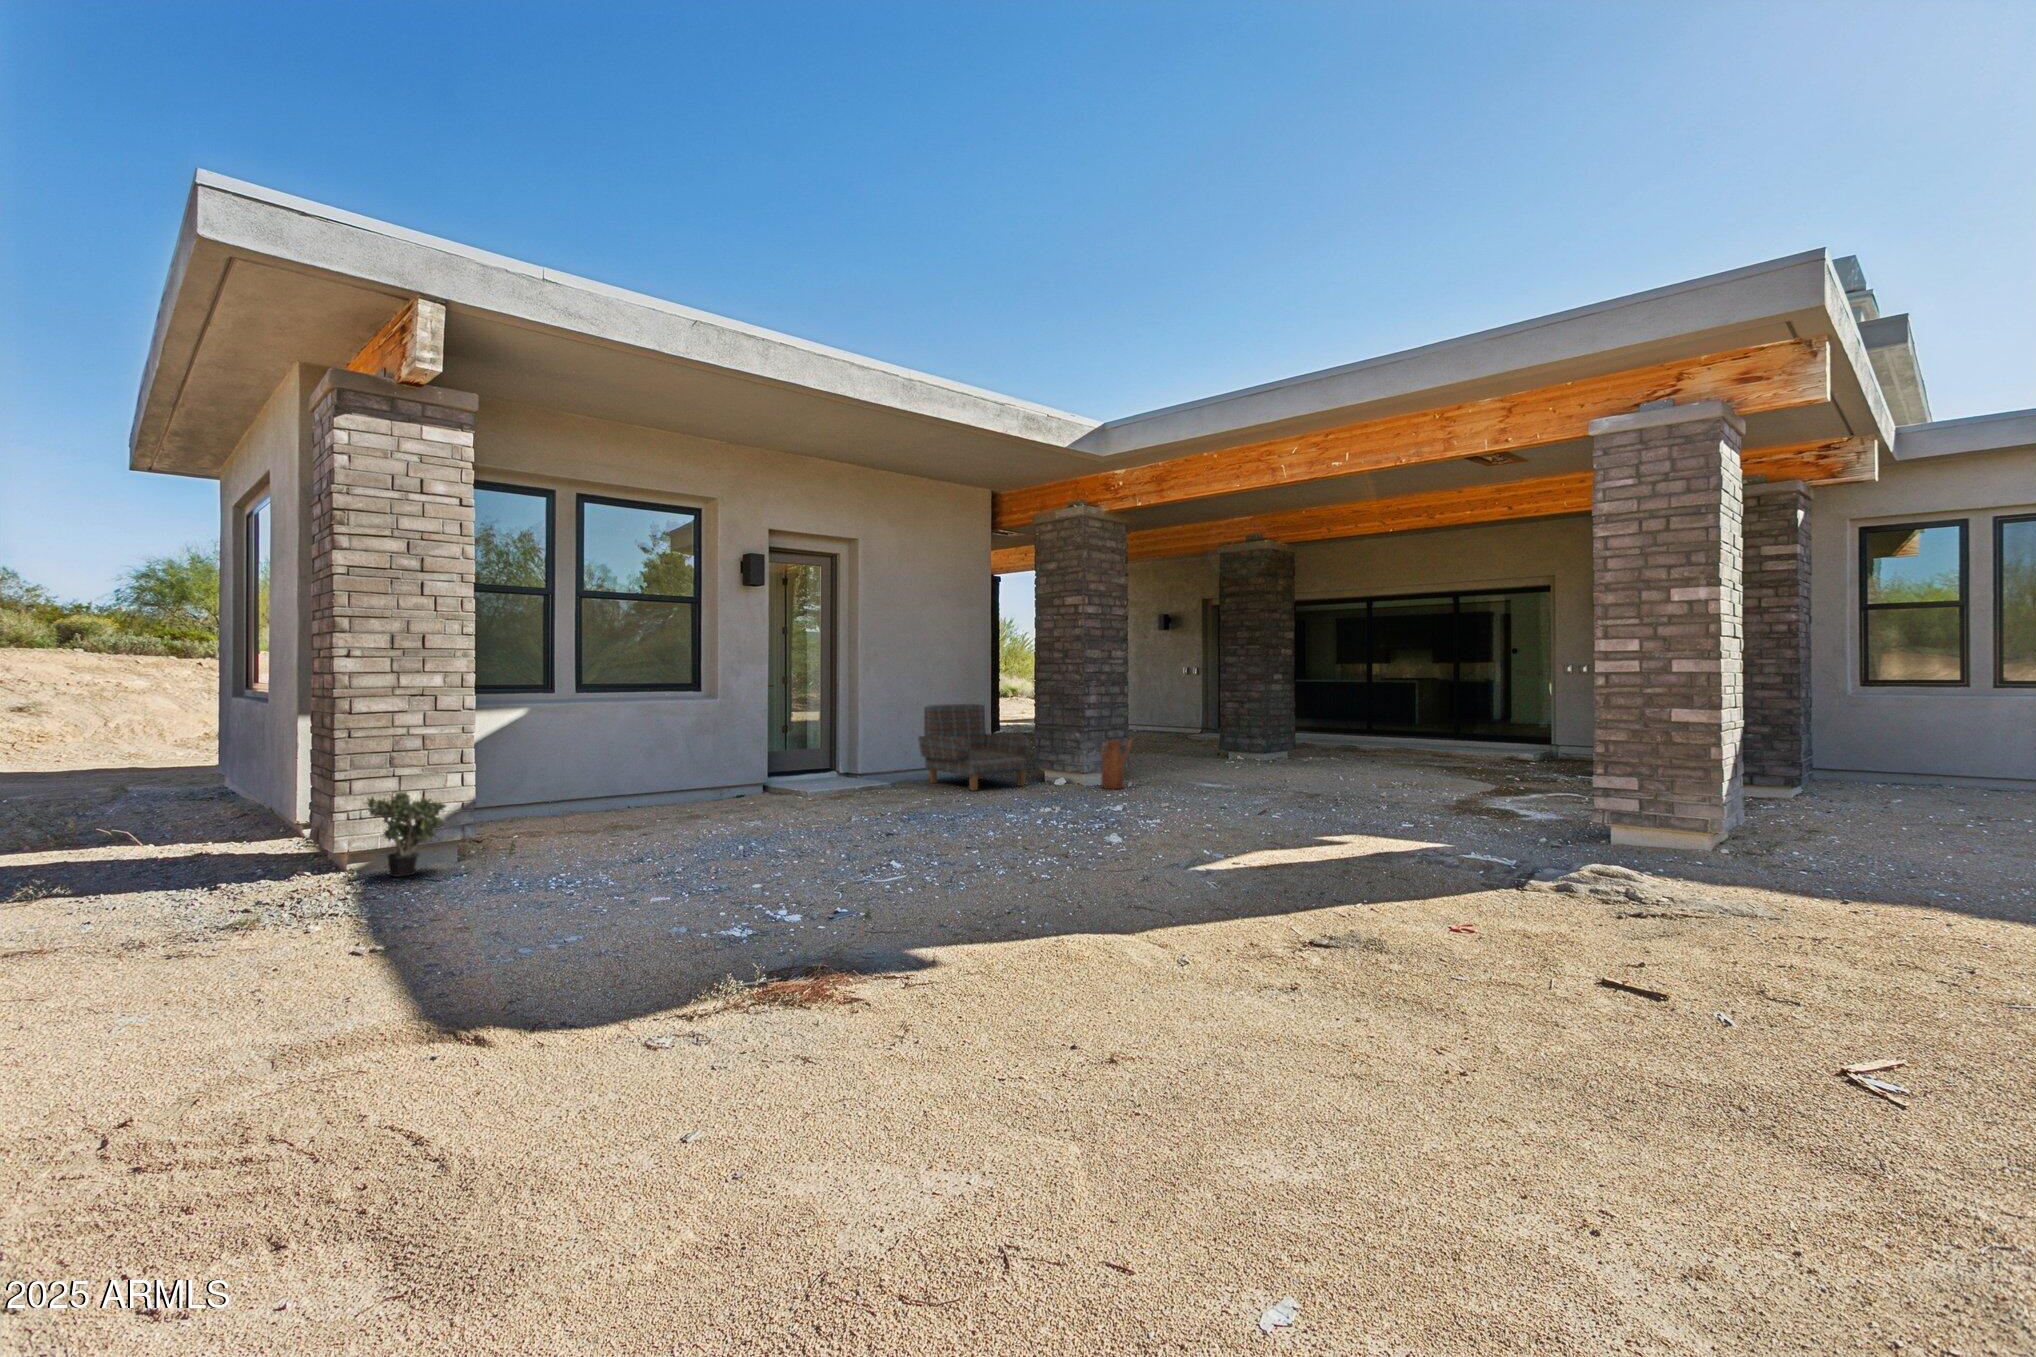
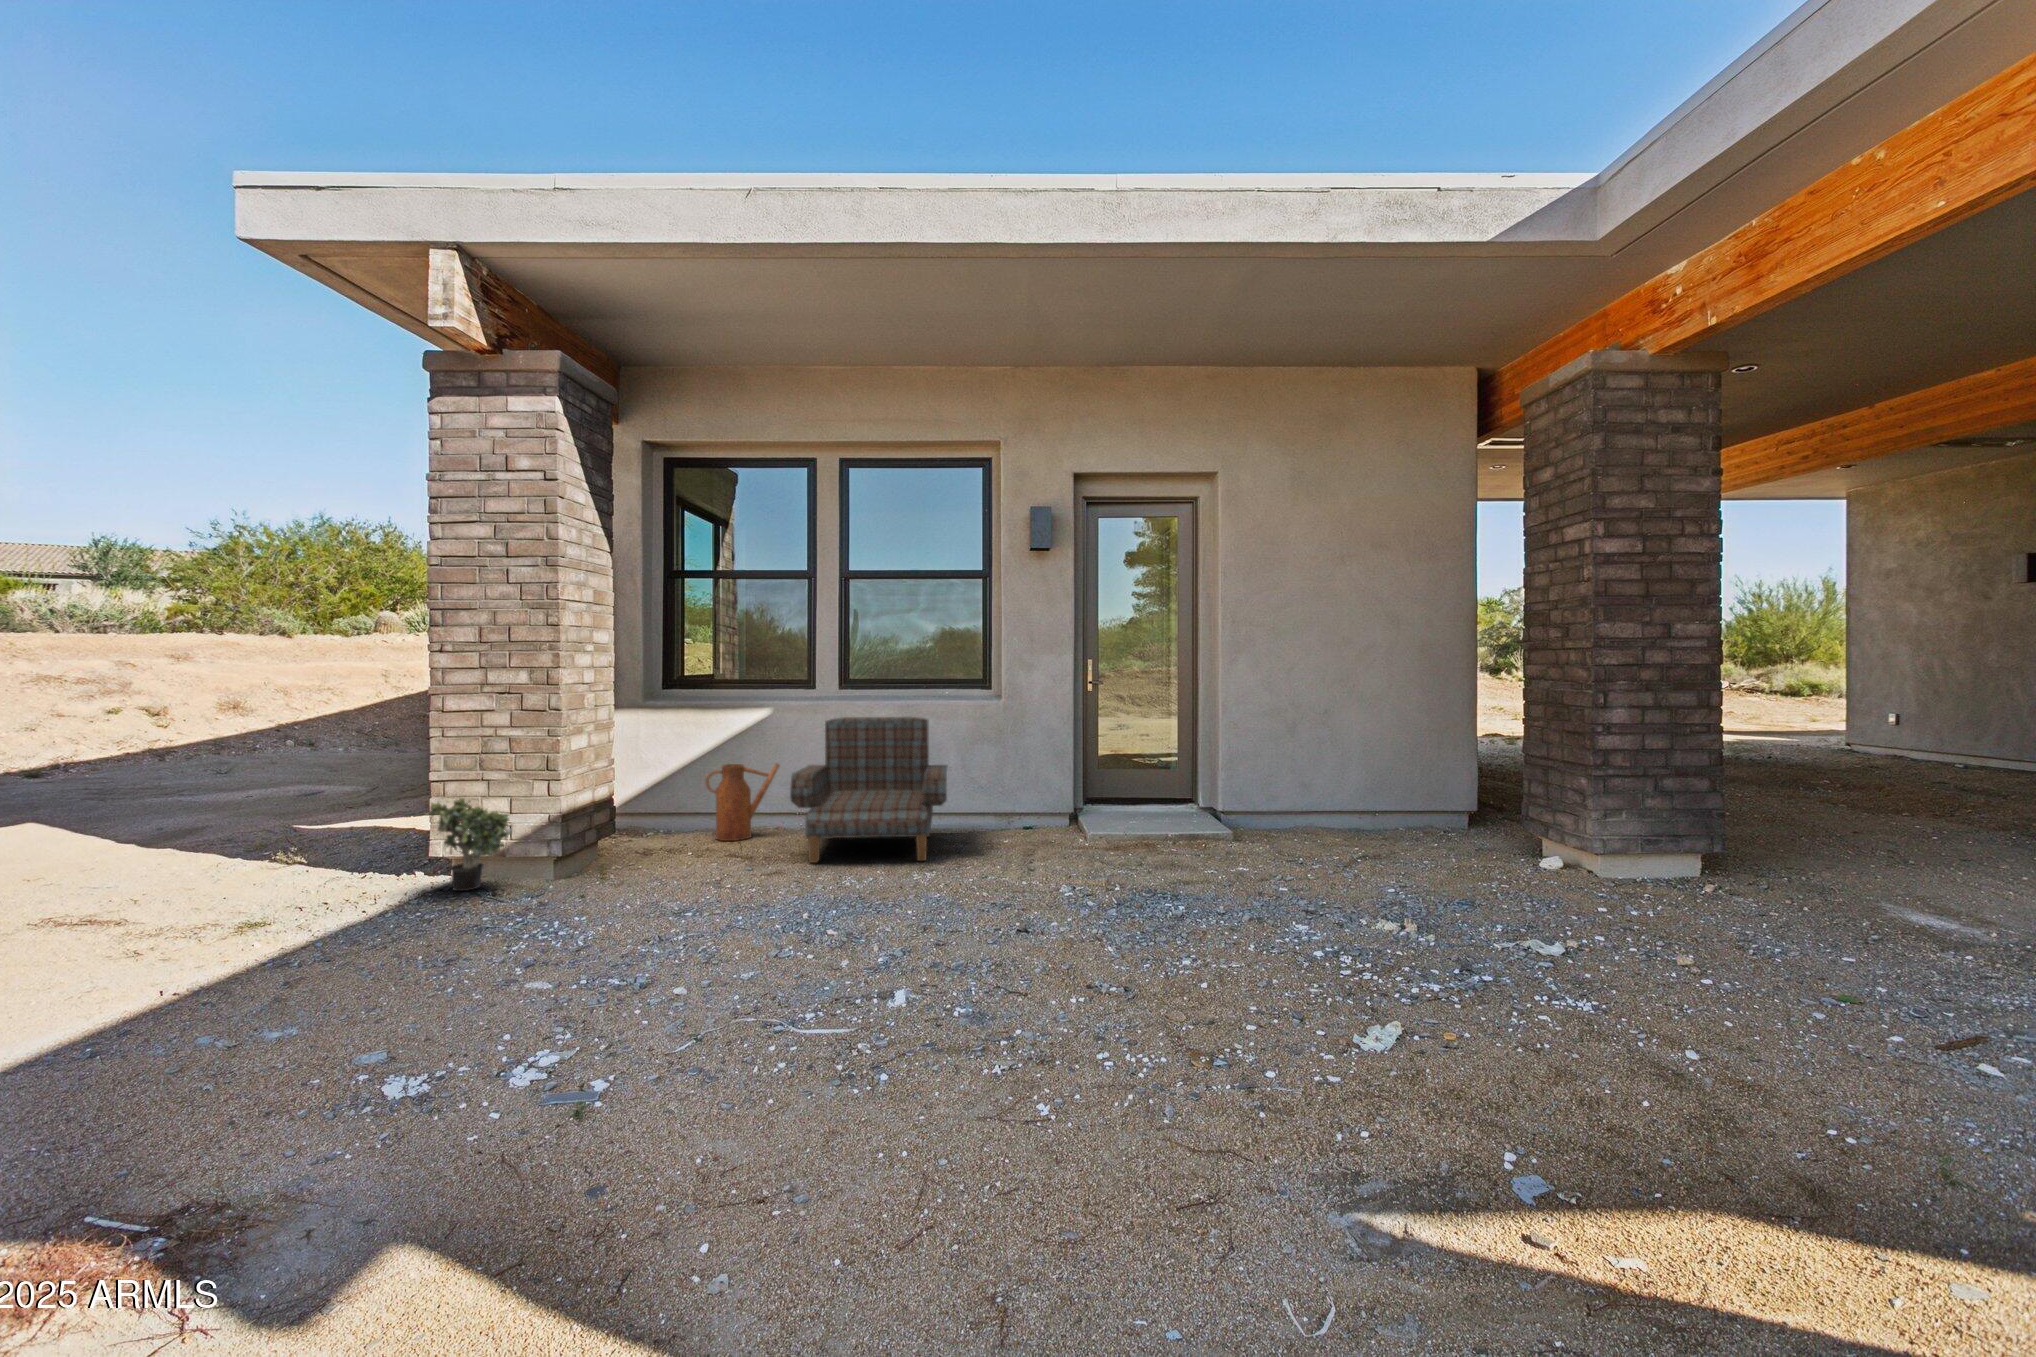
armchair: present [918,704,1029,790] -> present [790,717,948,863]
watering can: present [1101,739,1132,789] -> present [705,764,779,841]

